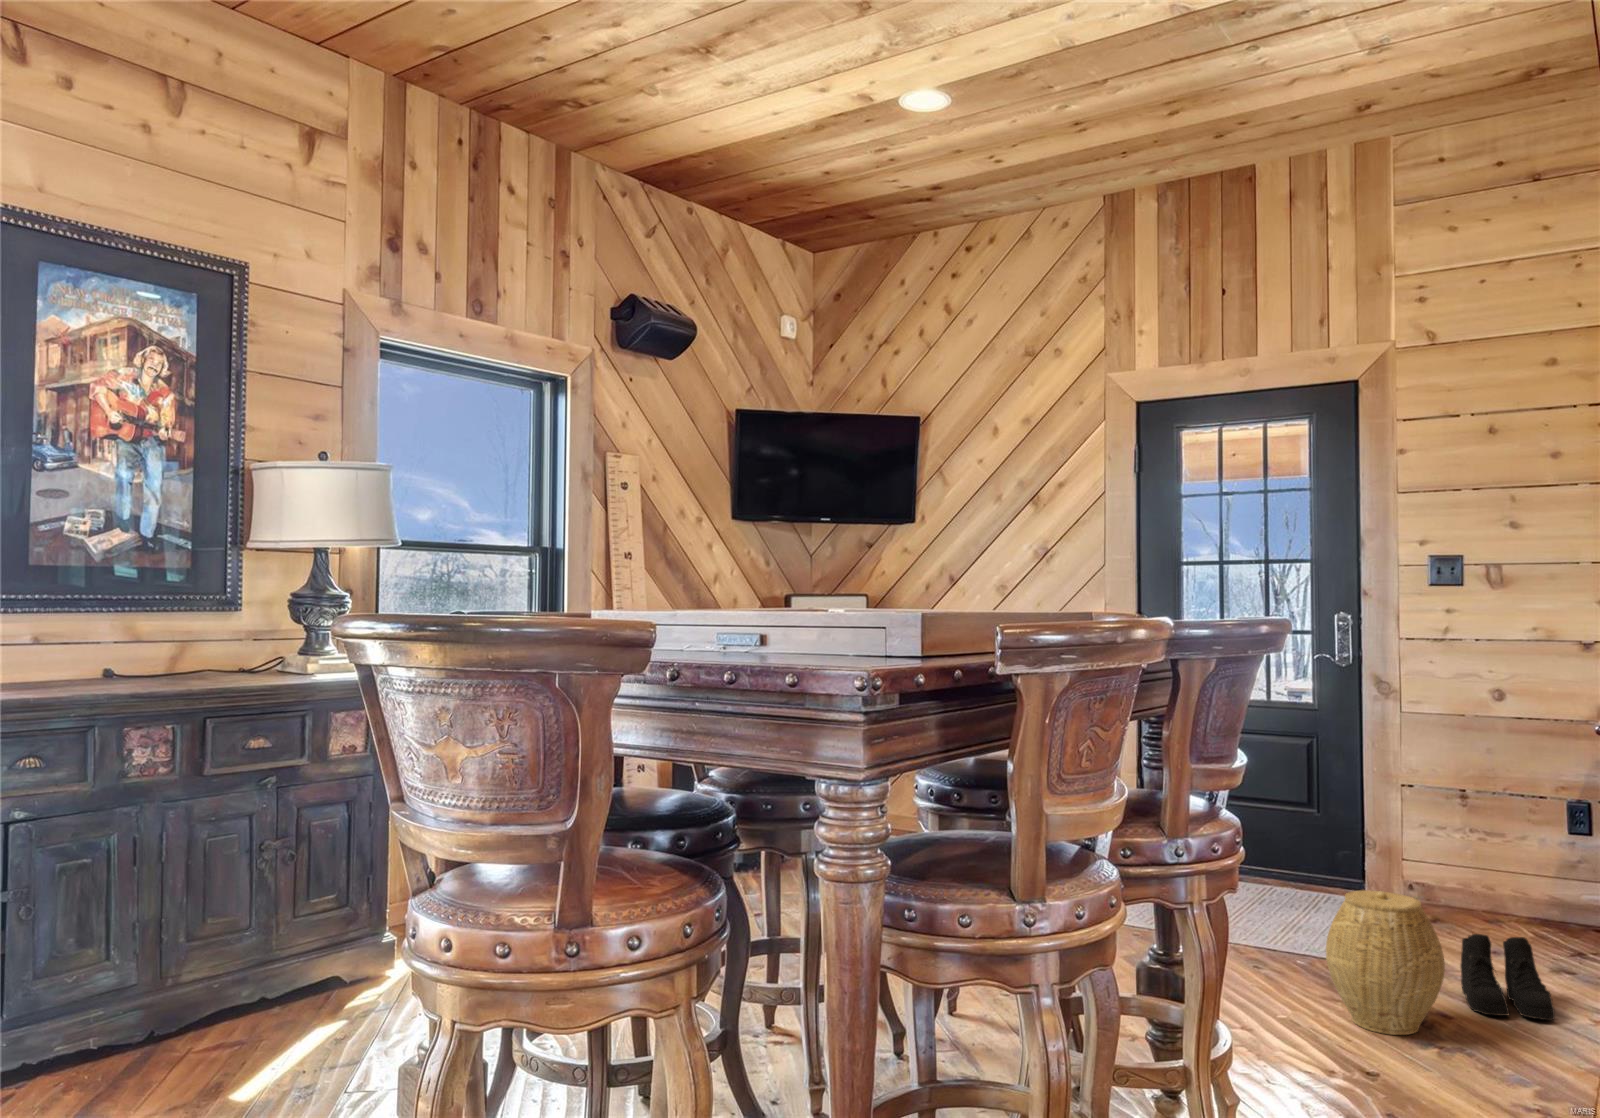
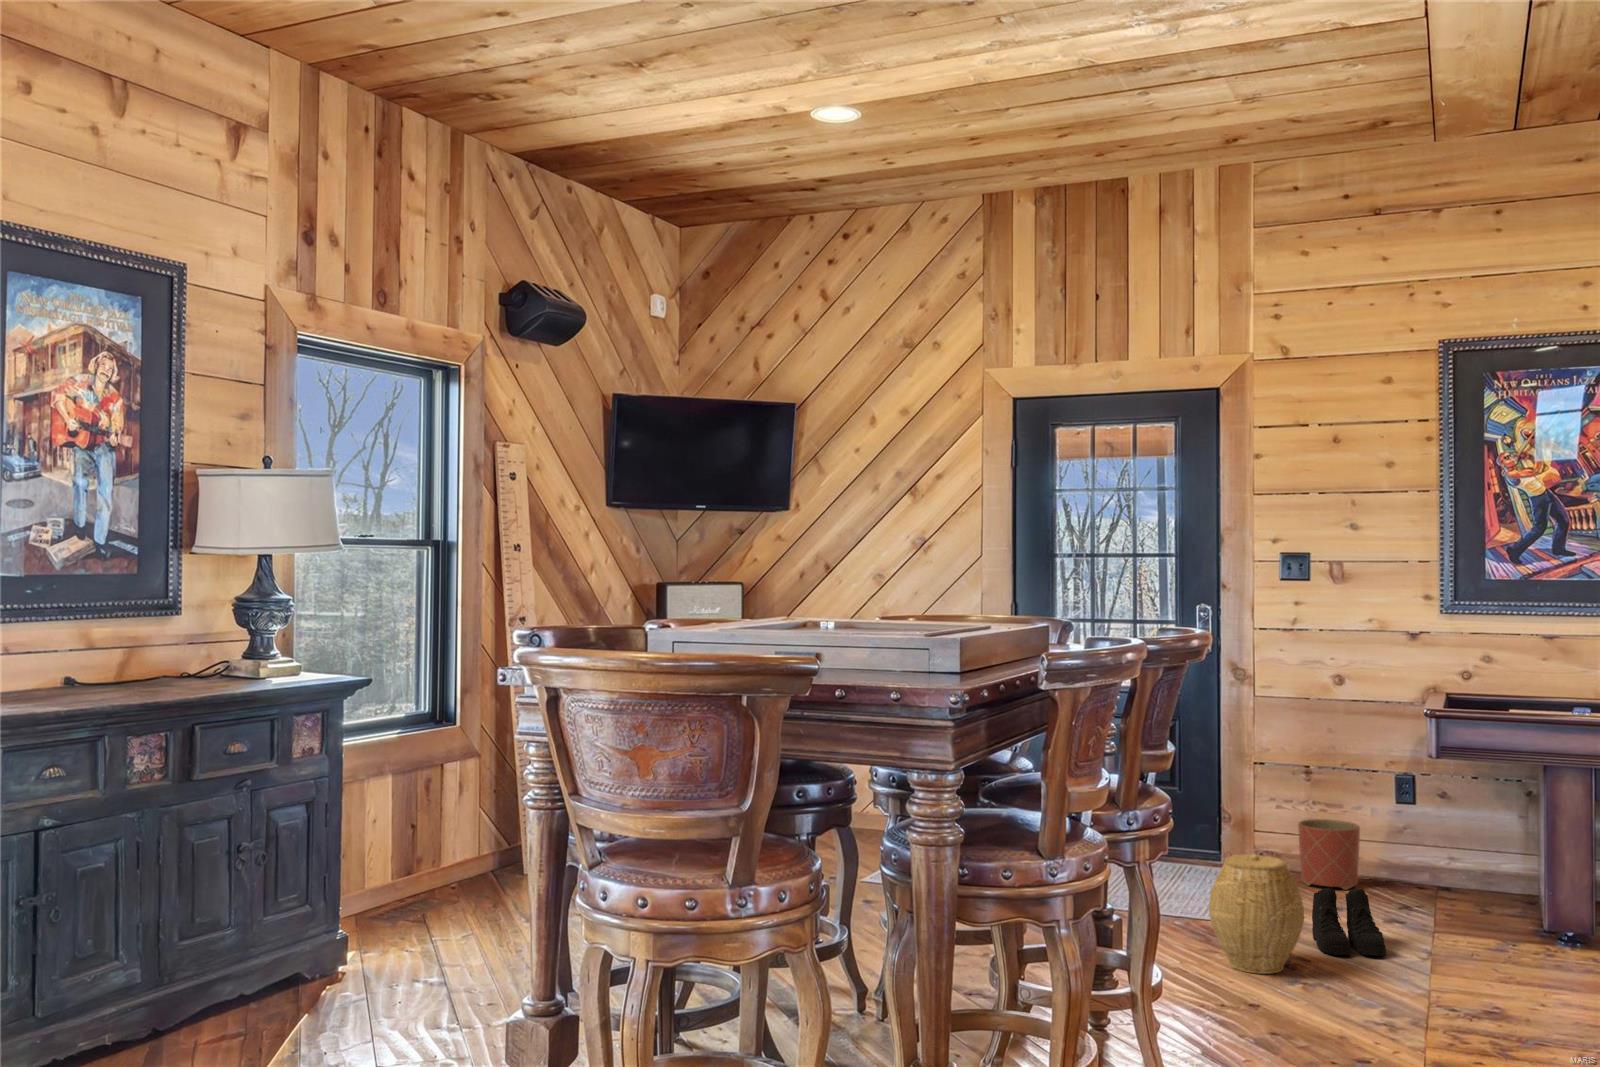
planter: none [1452,849,1527,931] -> present [1298,819,1360,890]

